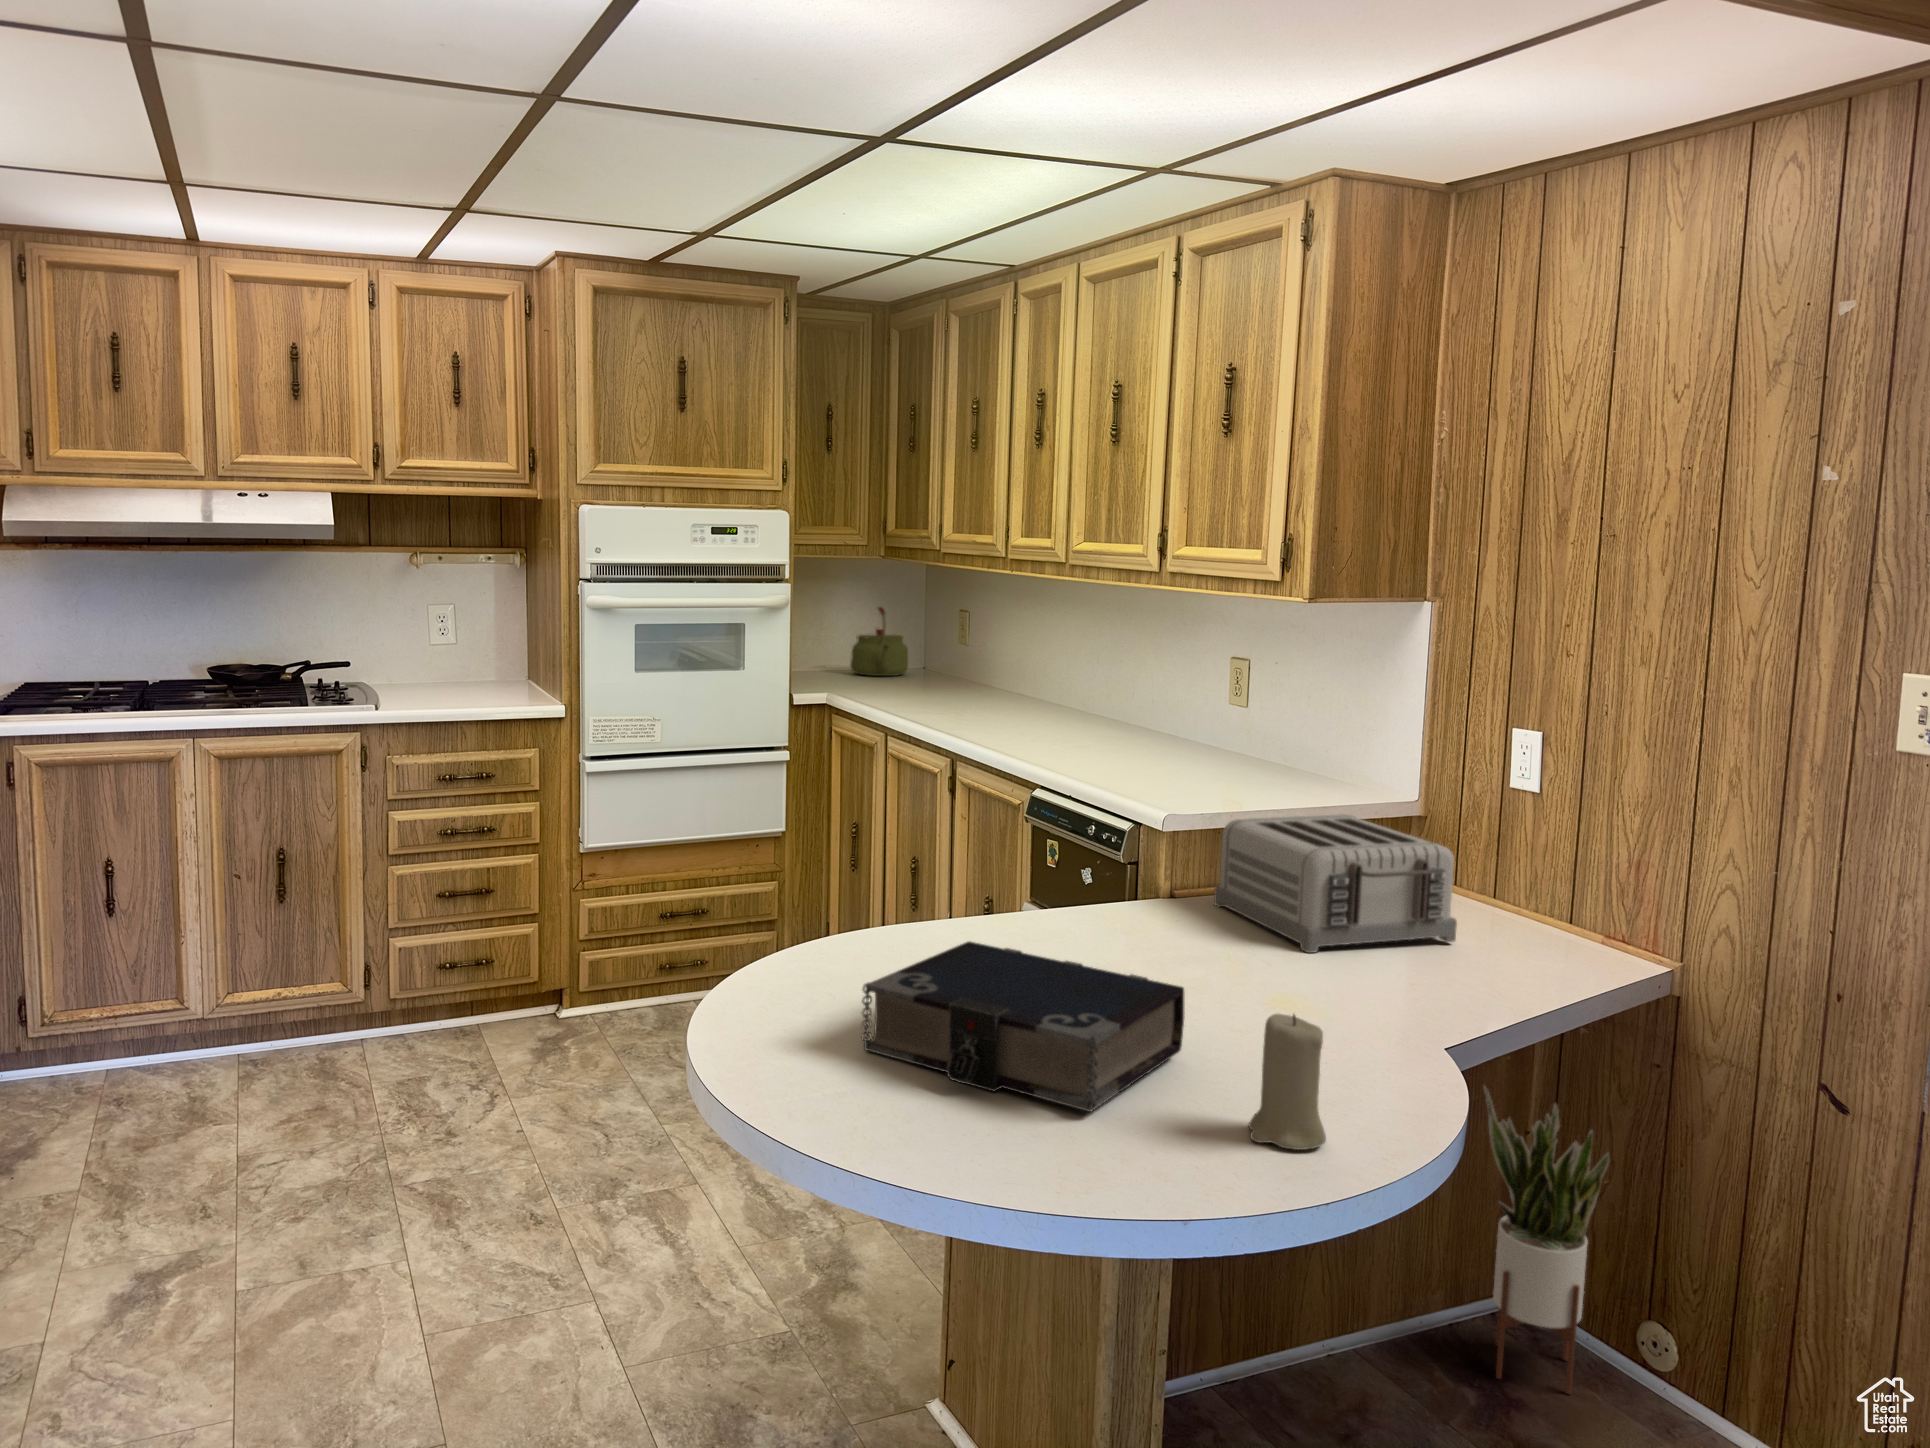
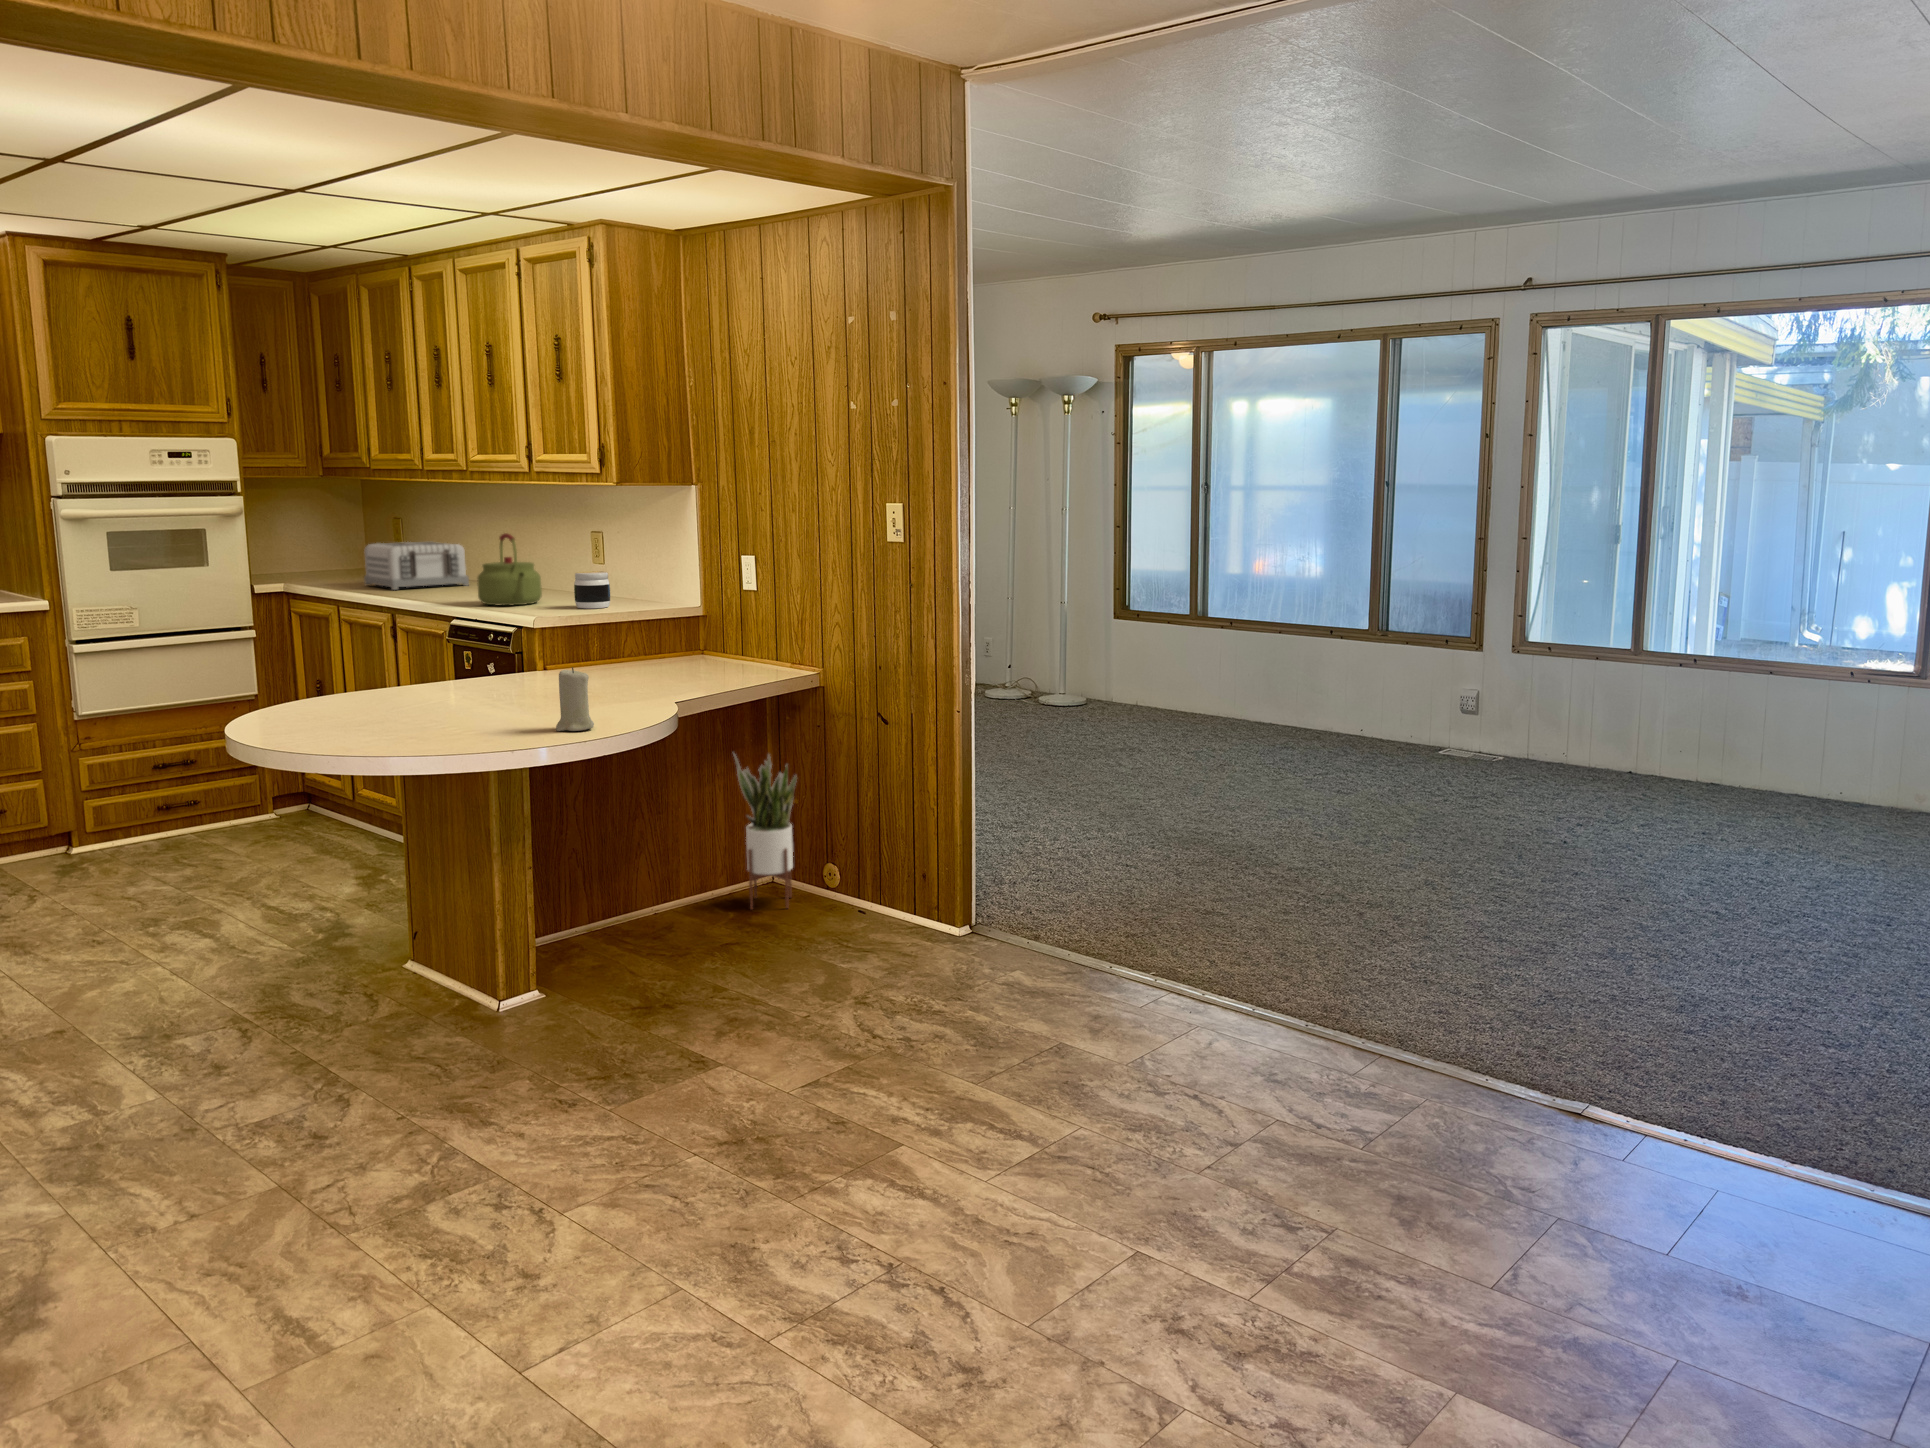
kettle: present [851,607,908,676] -> present [477,533,542,606]
jar: none [1216,731,1272,793] -> present [574,571,610,609]
toaster: present [1214,814,1457,953] -> present [364,542,469,590]
book: present [861,941,1184,1112] -> none [337,672,528,730]

